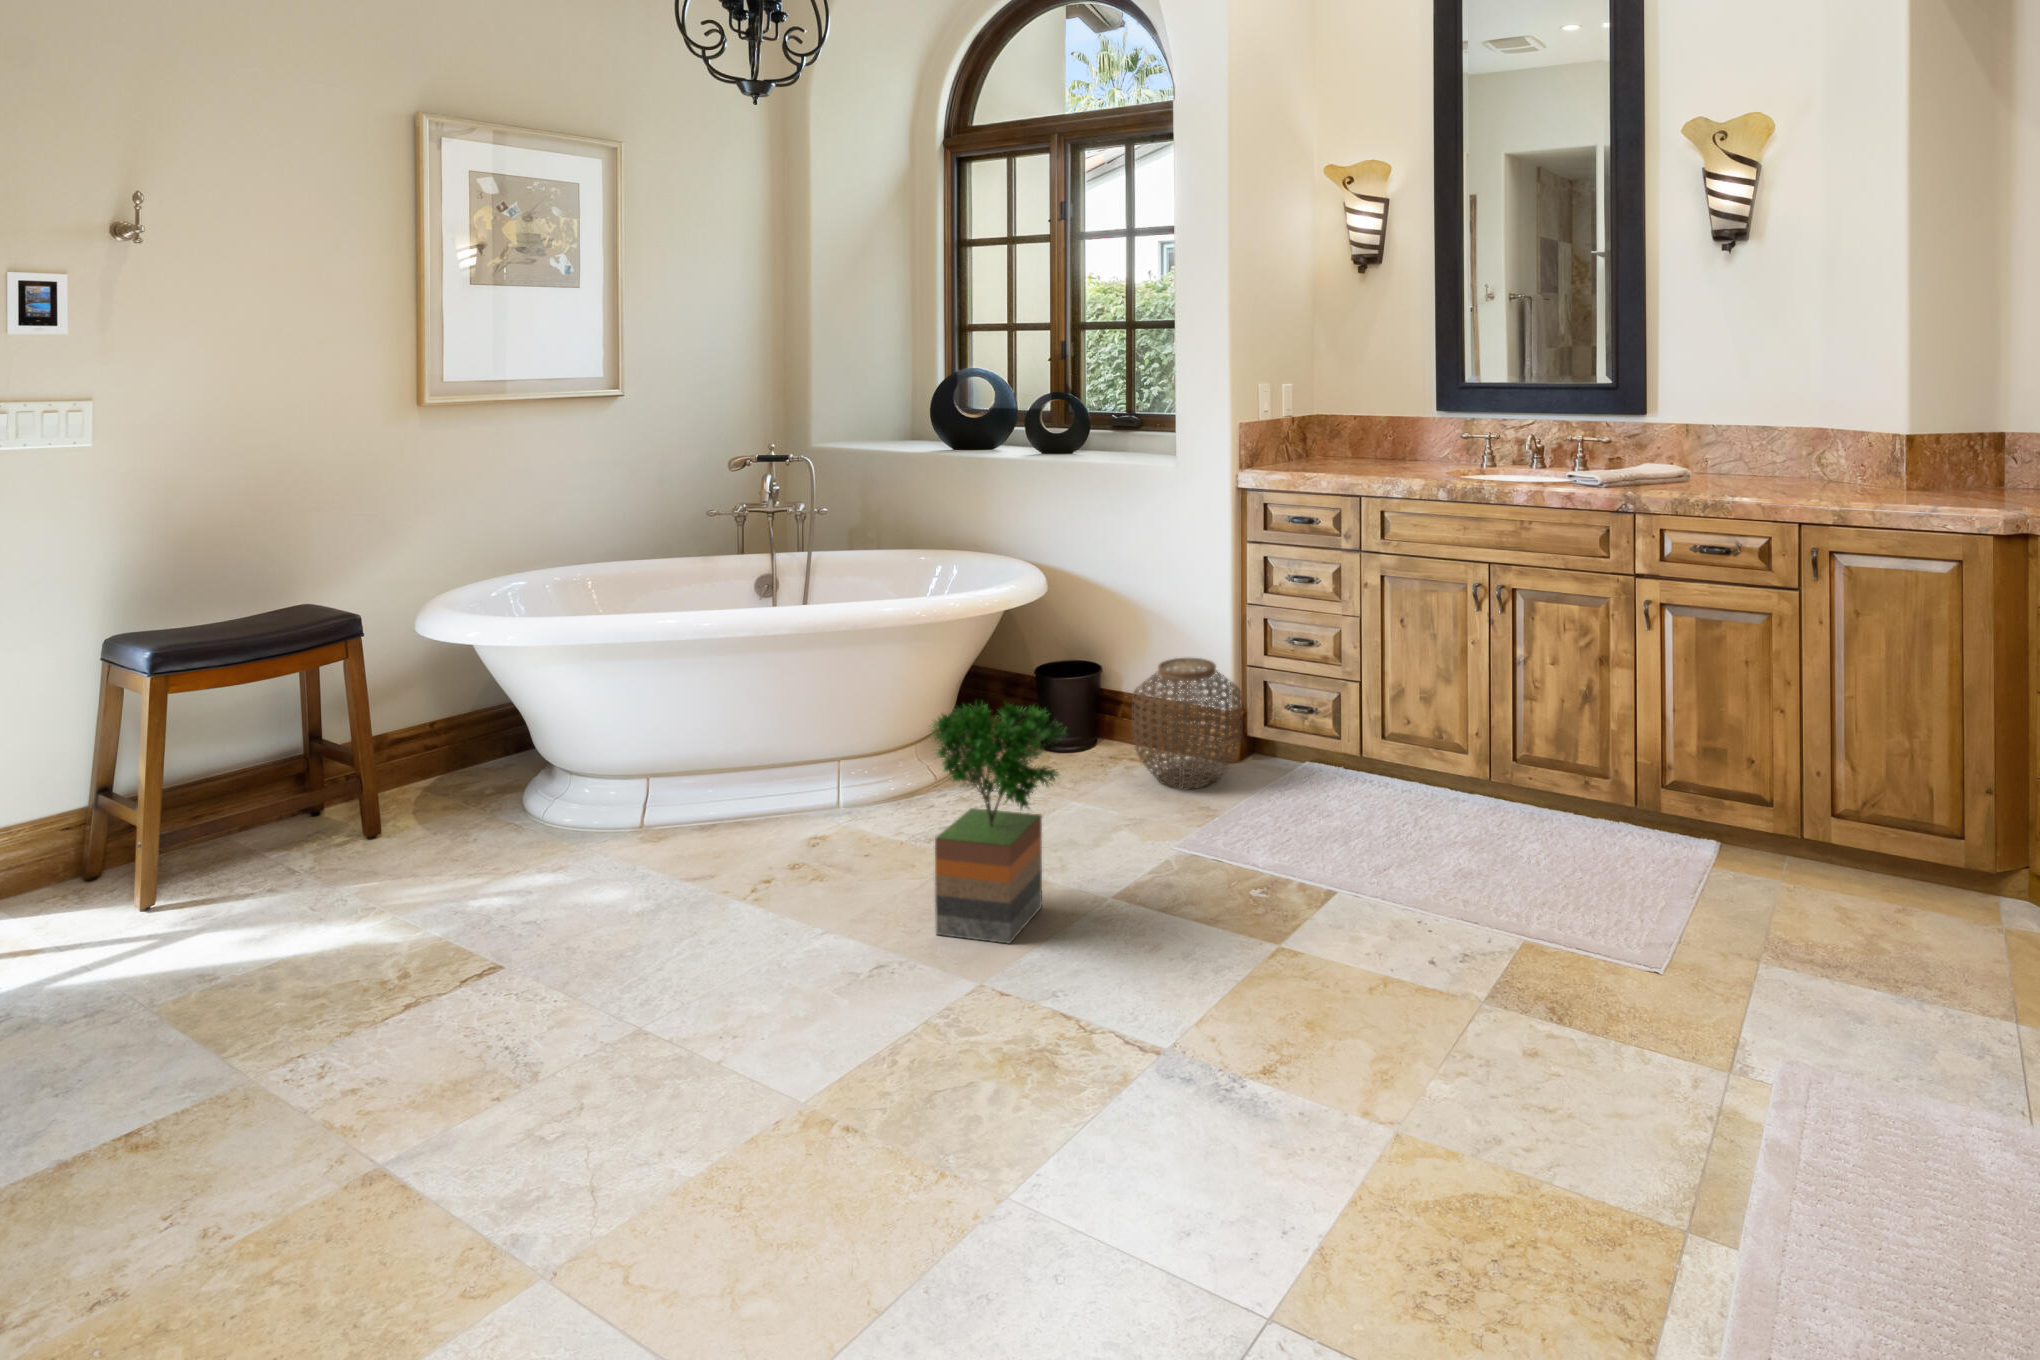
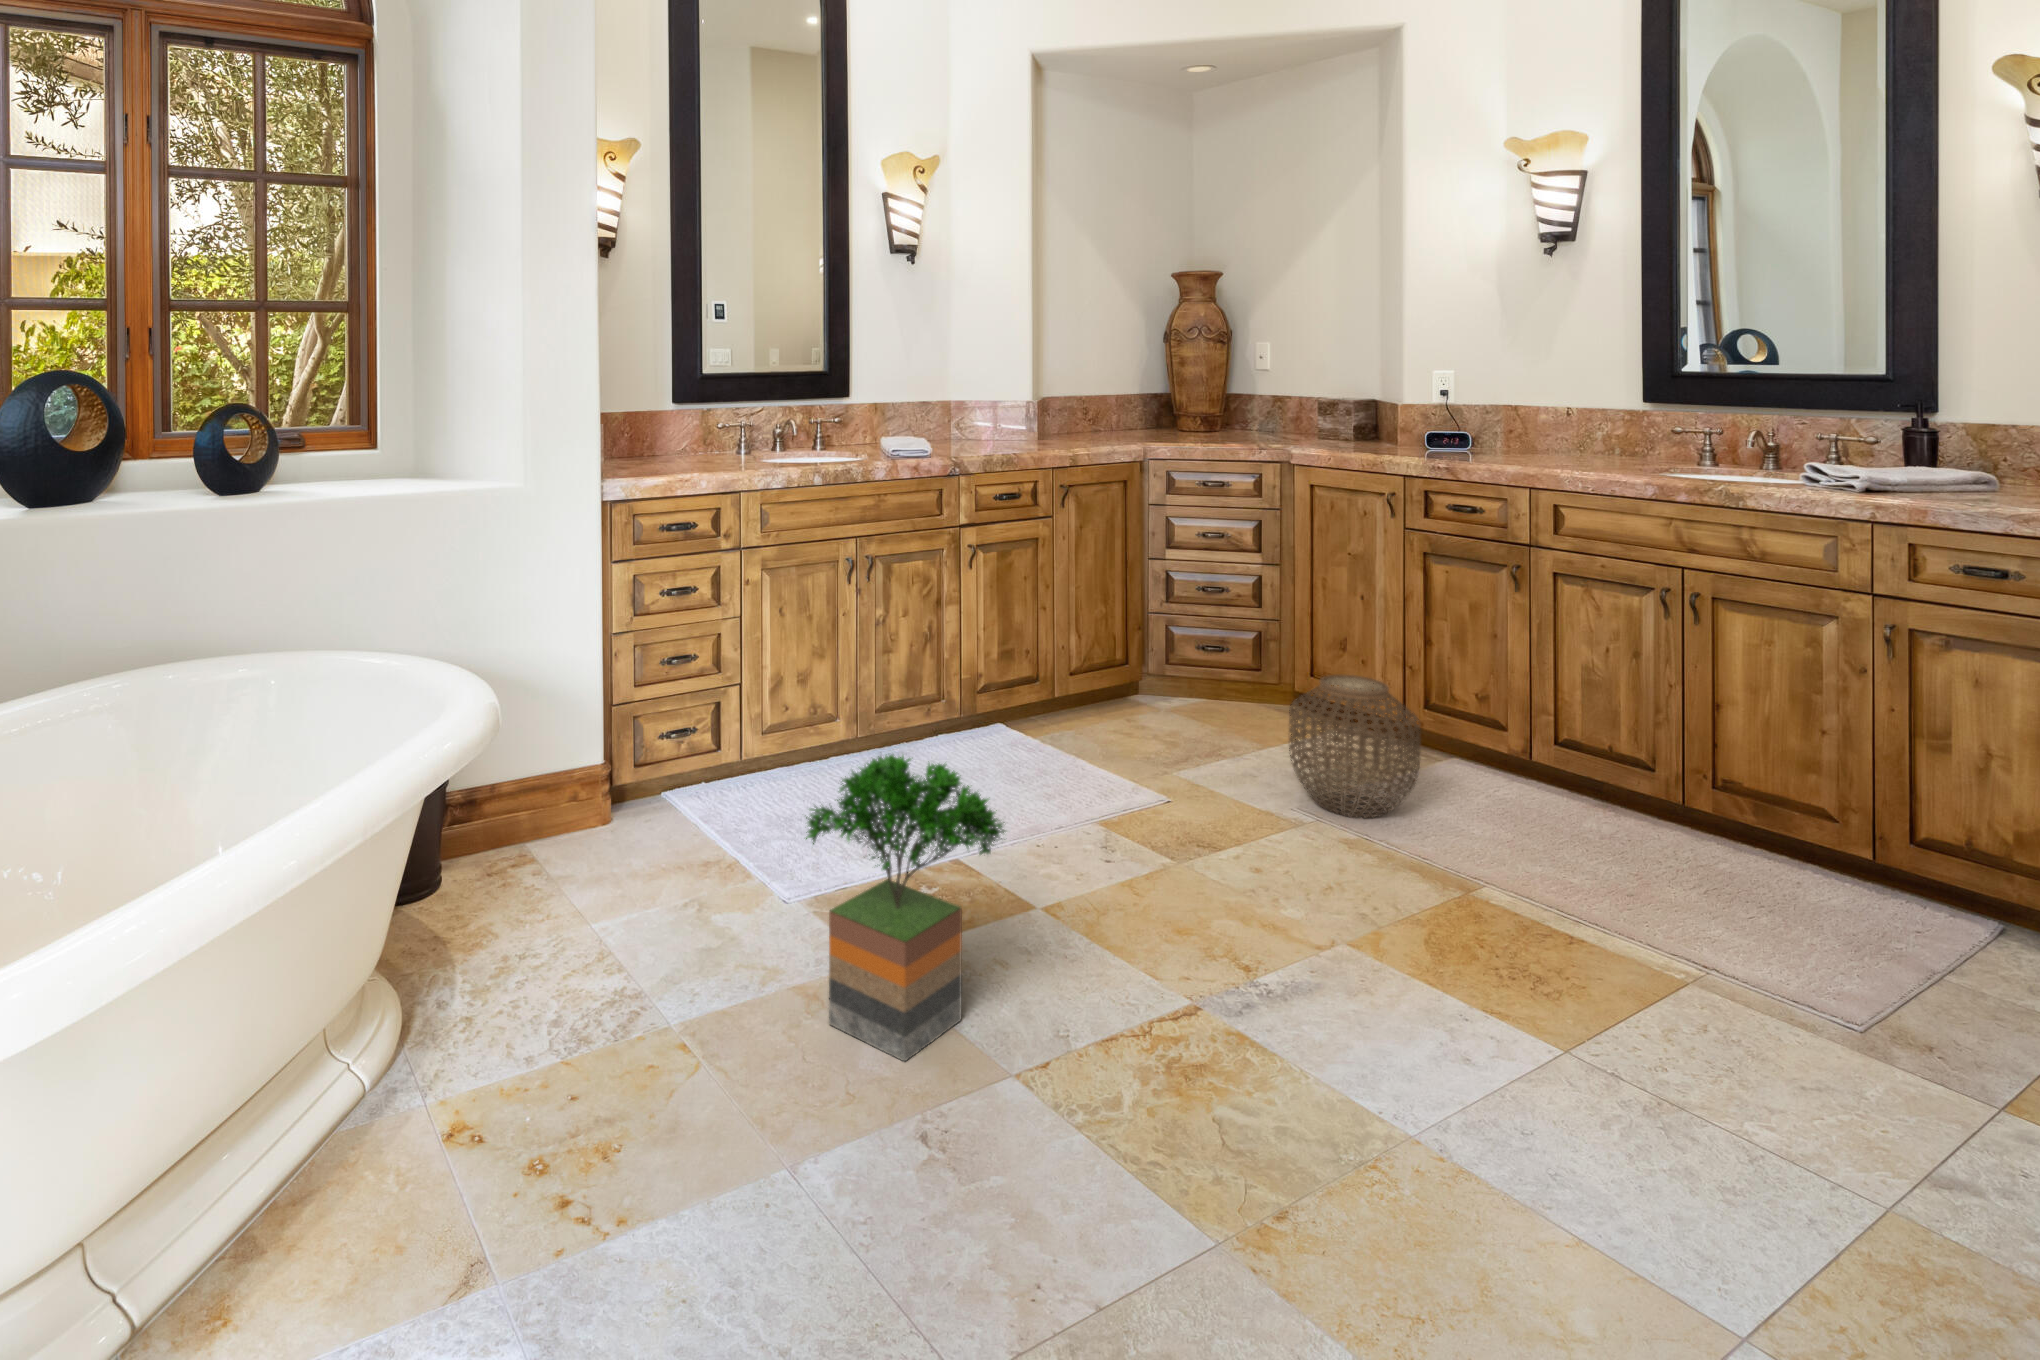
woven basket: present [1132,658,1242,788] -> present [1289,675,1421,818]

